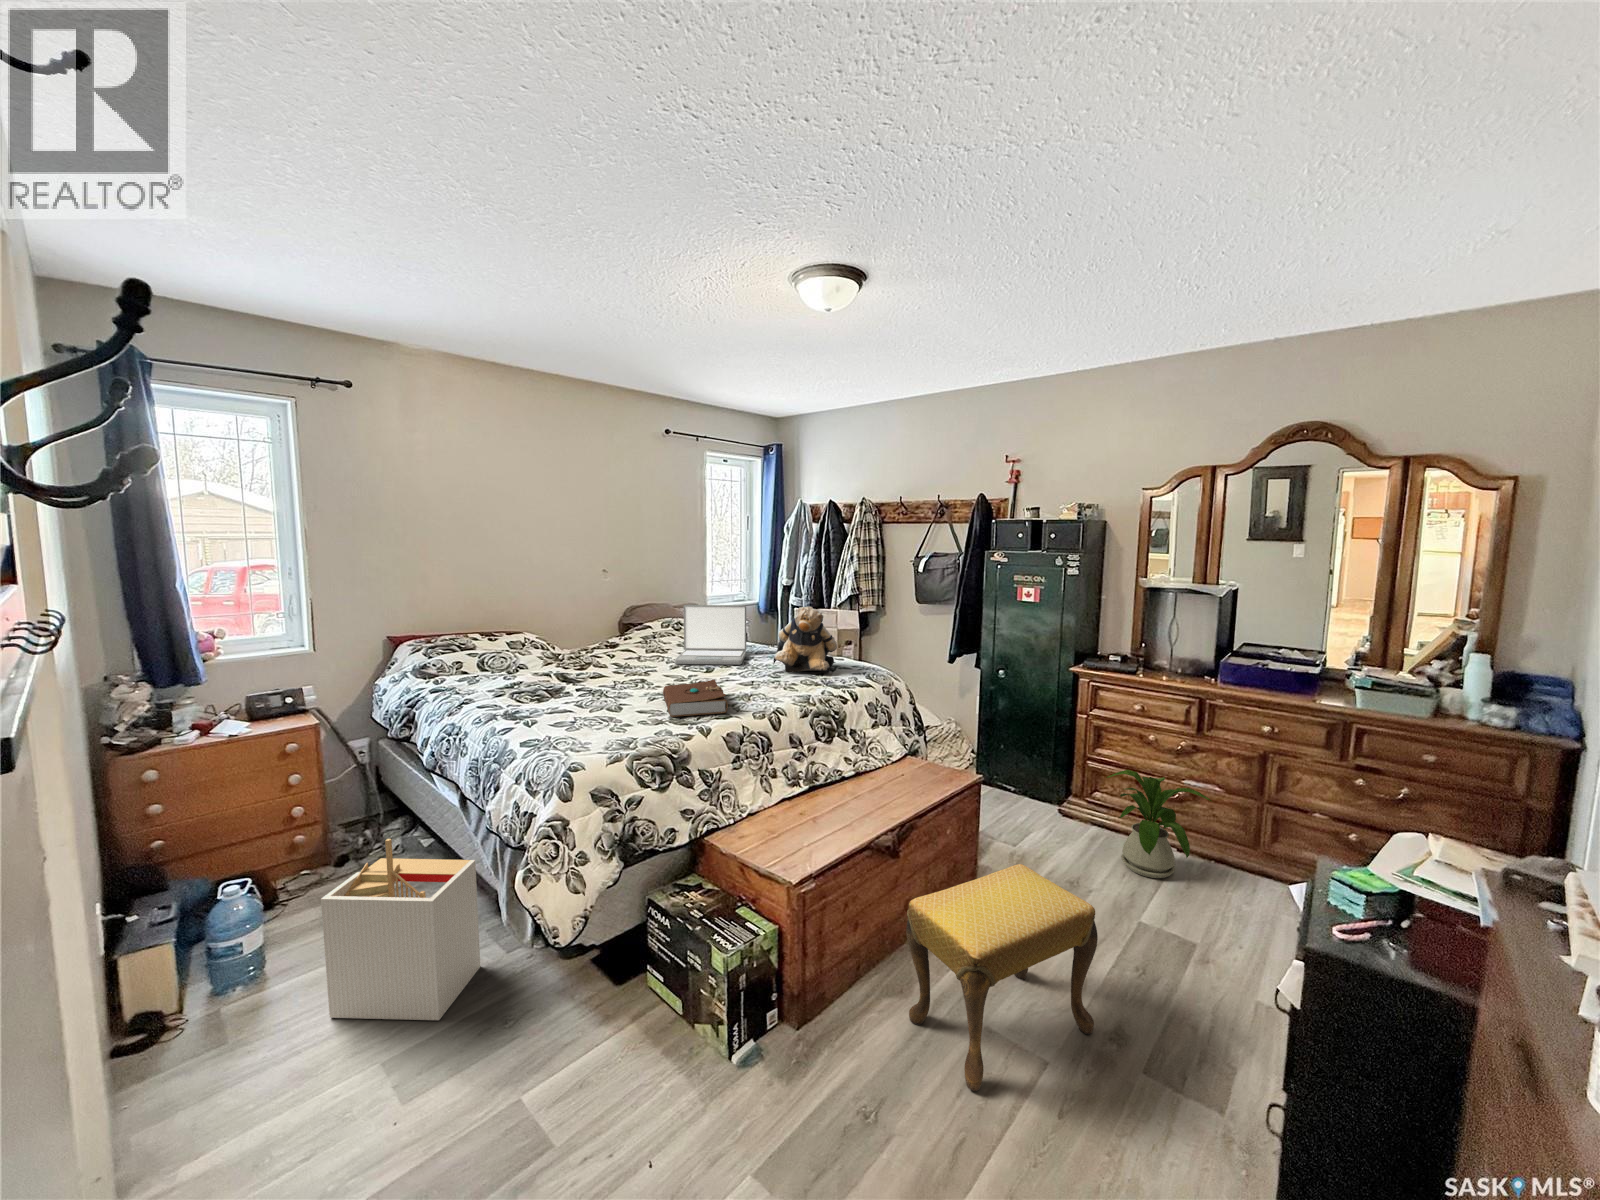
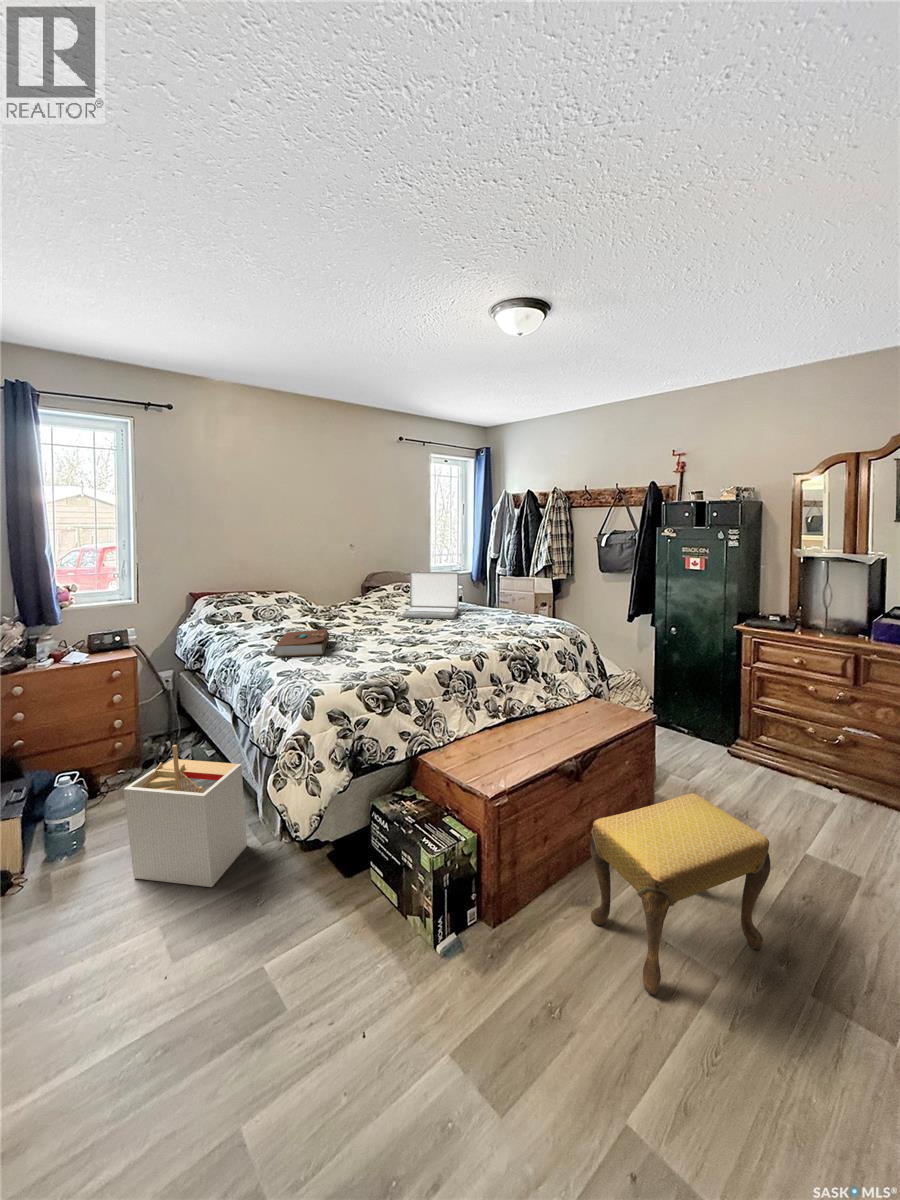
teddy bear: present [773,606,837,673] -> none [479,572,531,625]
book: present [663,680,728,717] -> present [274,628,329,657]
house plant: present [1107,770,1211,878] -> none [765,713,870,808]

